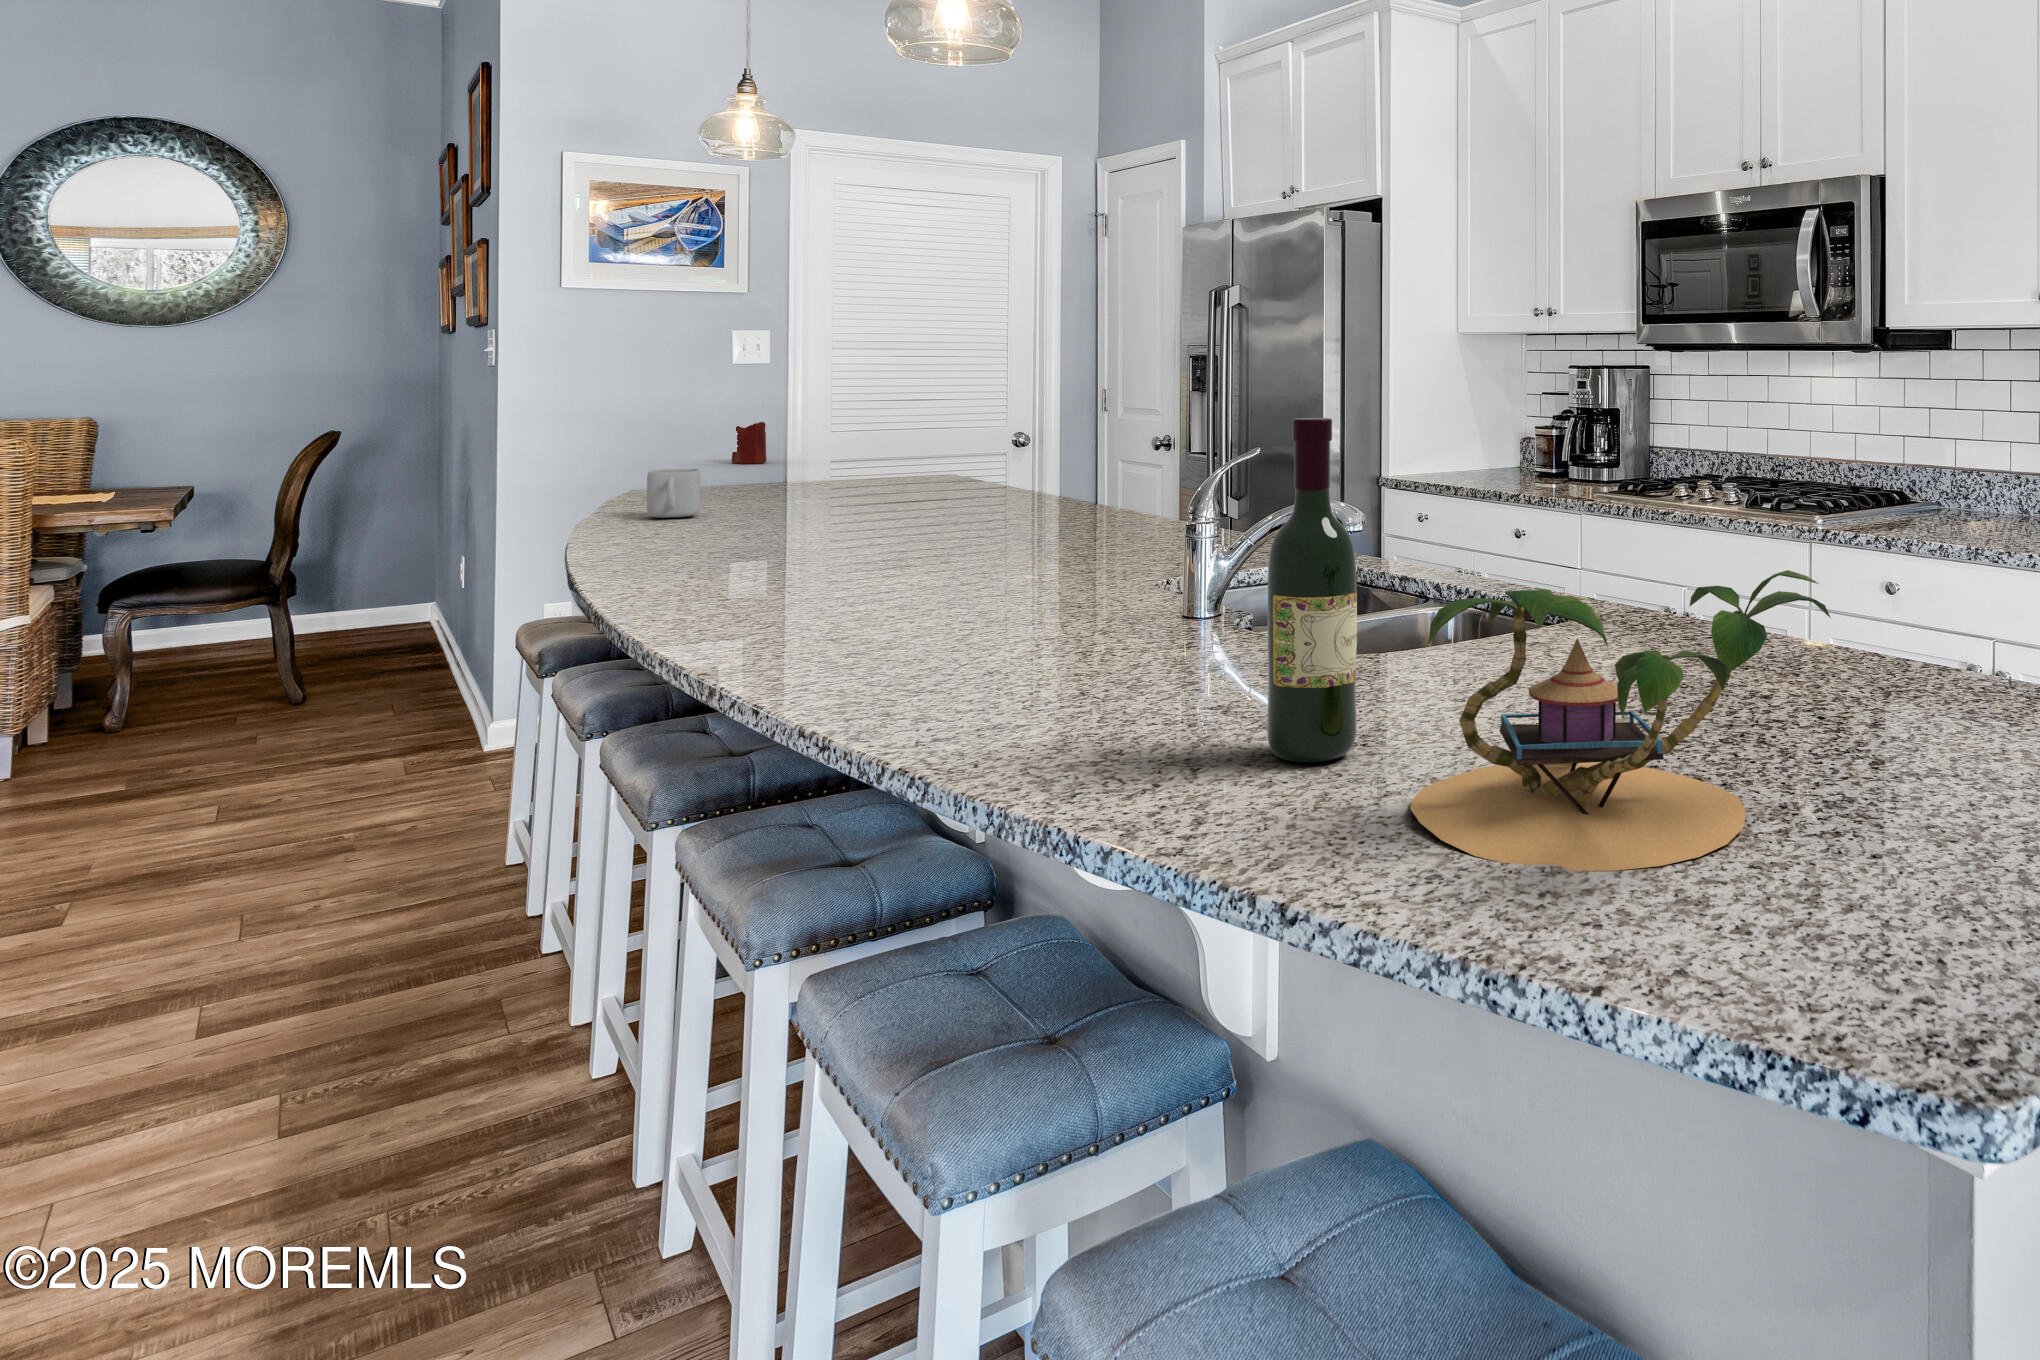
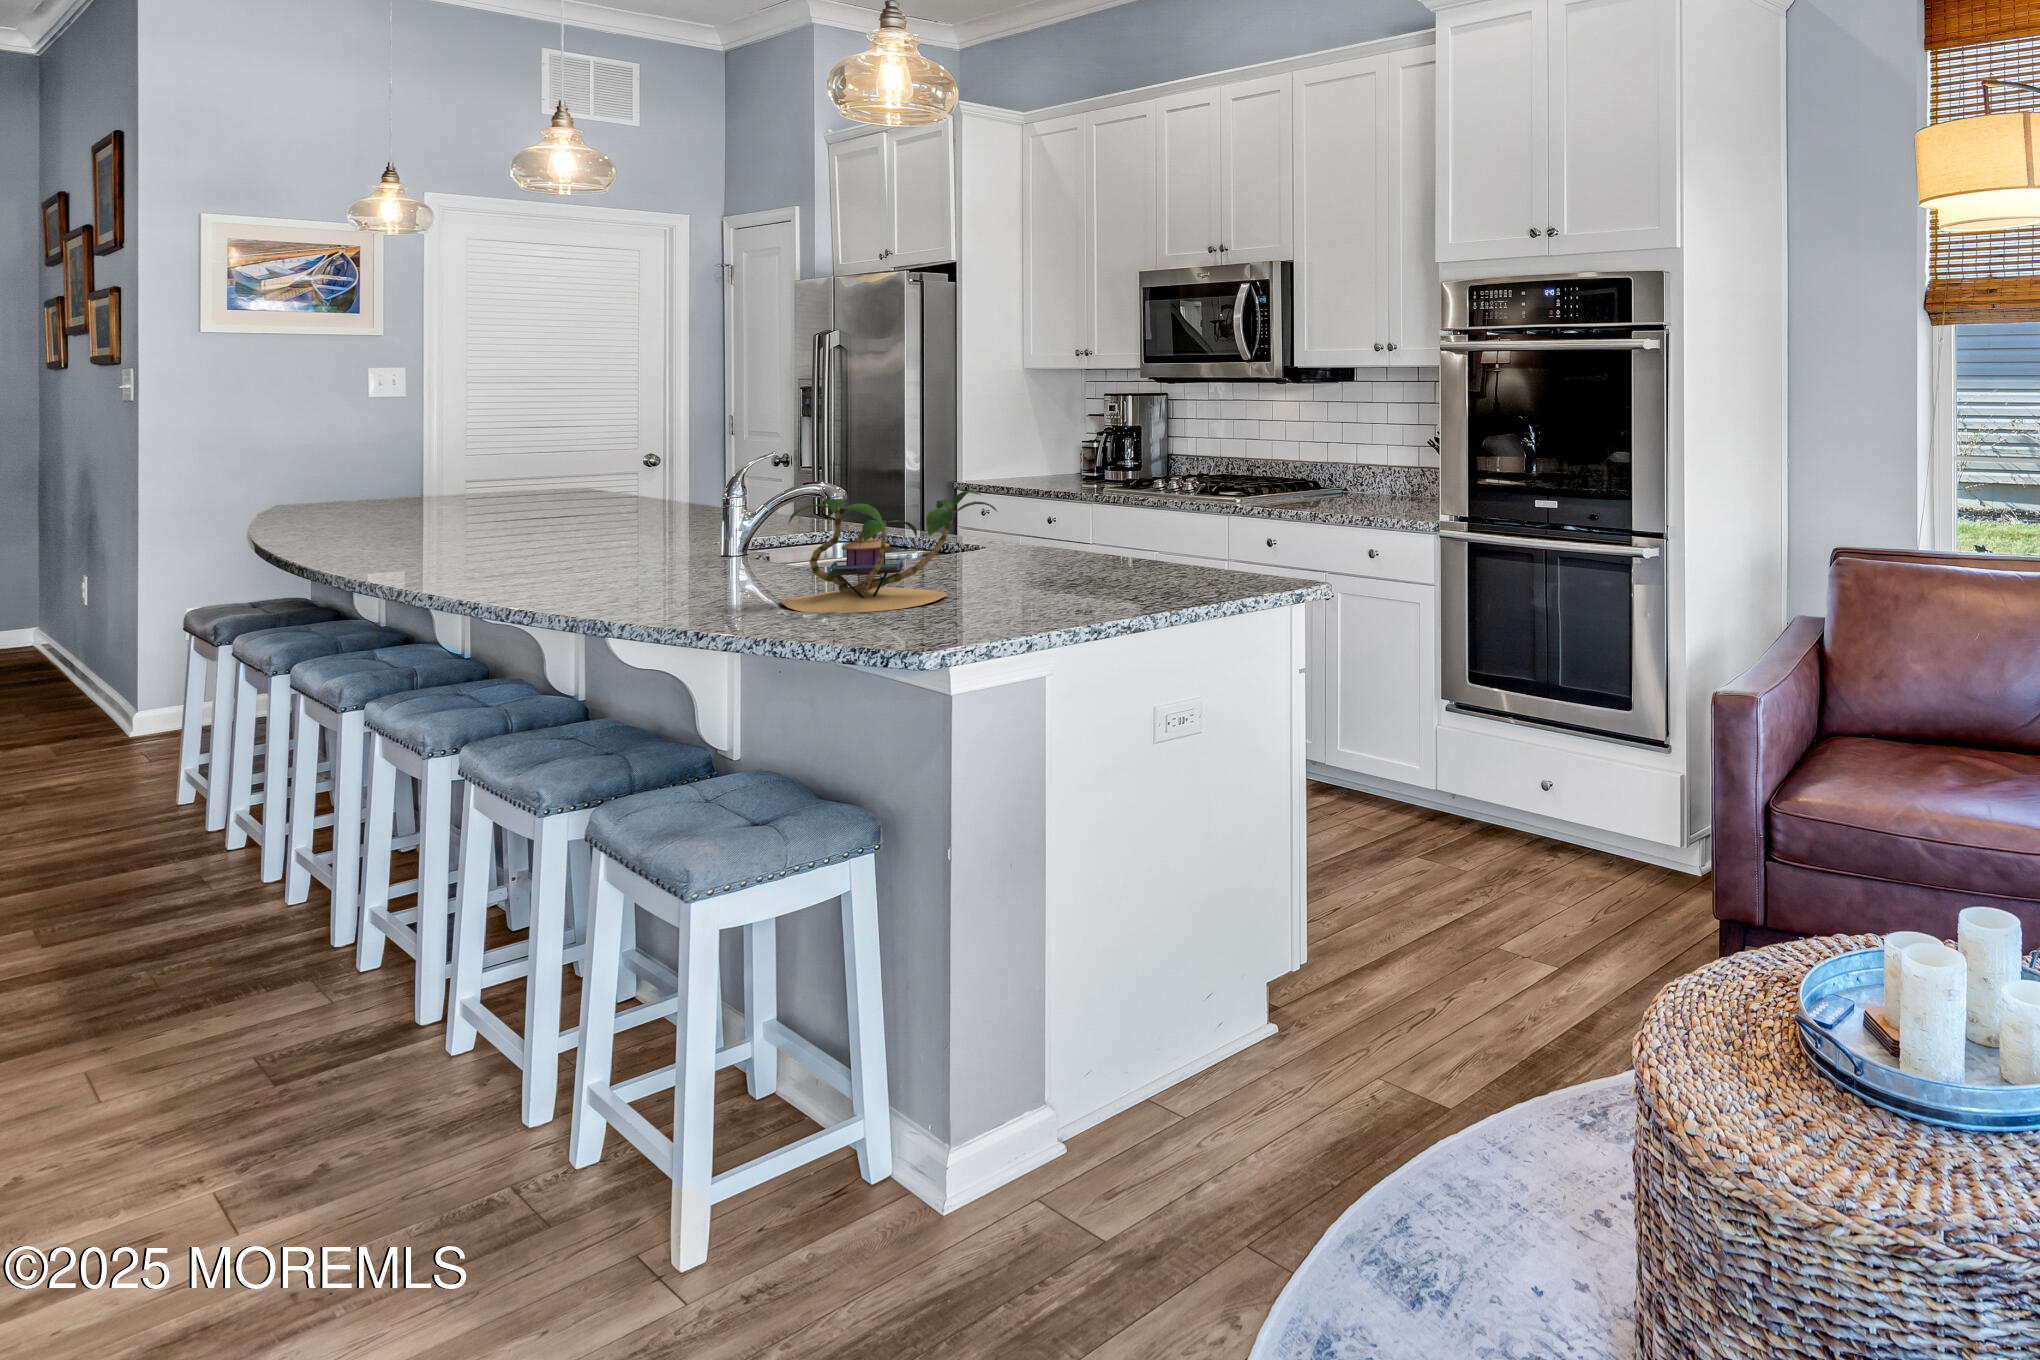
wine bottle: present [1267,418,1357,762] -> none [727,425,776,593]
candle: present [732,422,767,464] -> none [368,444,402,483]
mug: present [647,469,700,518] -> none [313,479,358,517]

